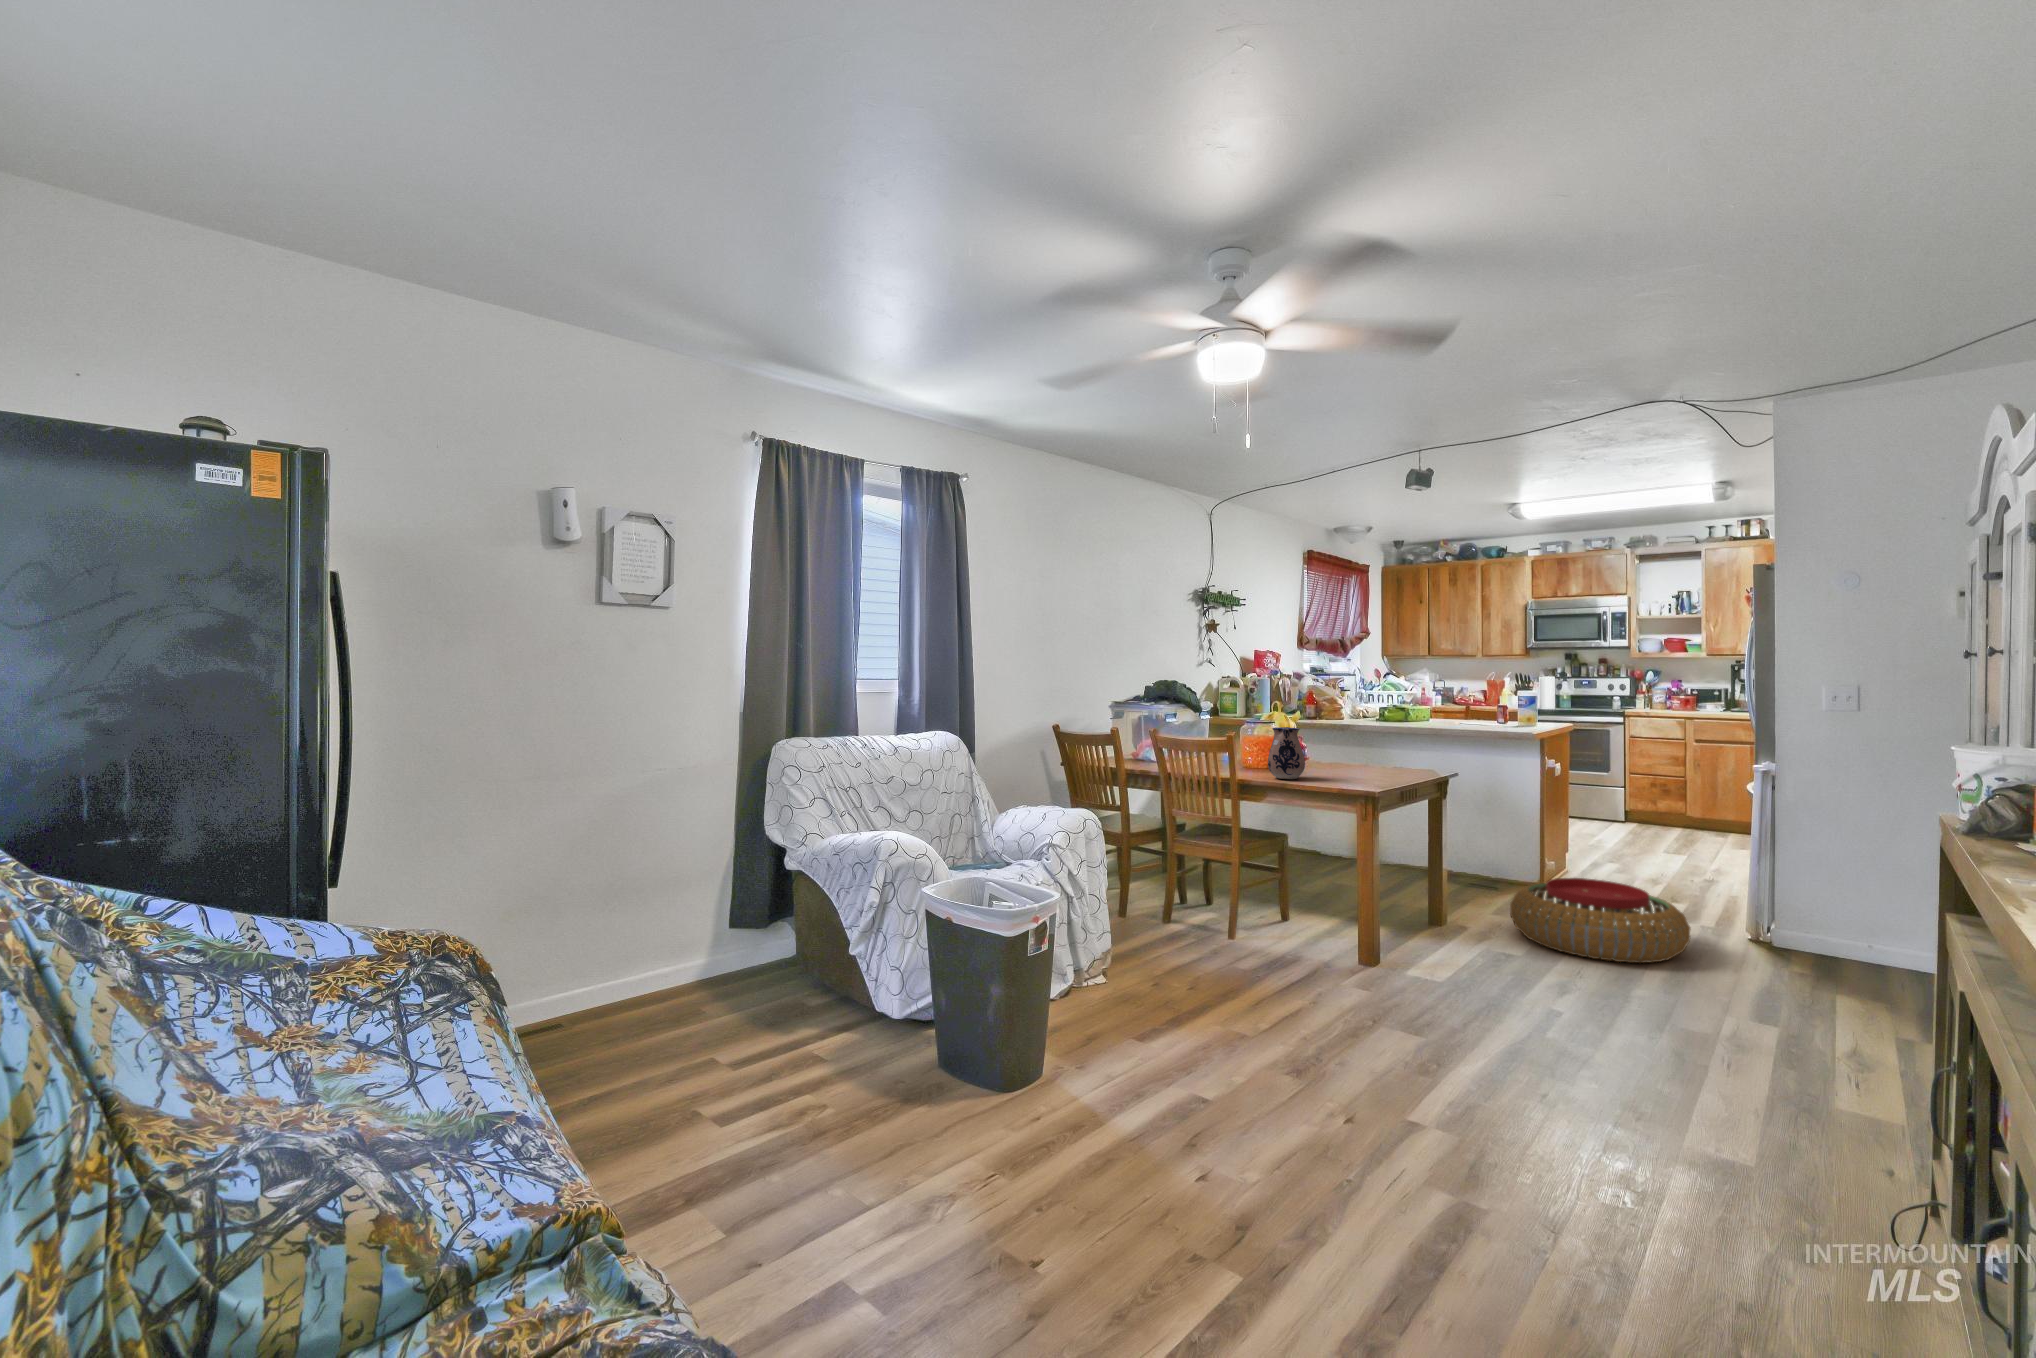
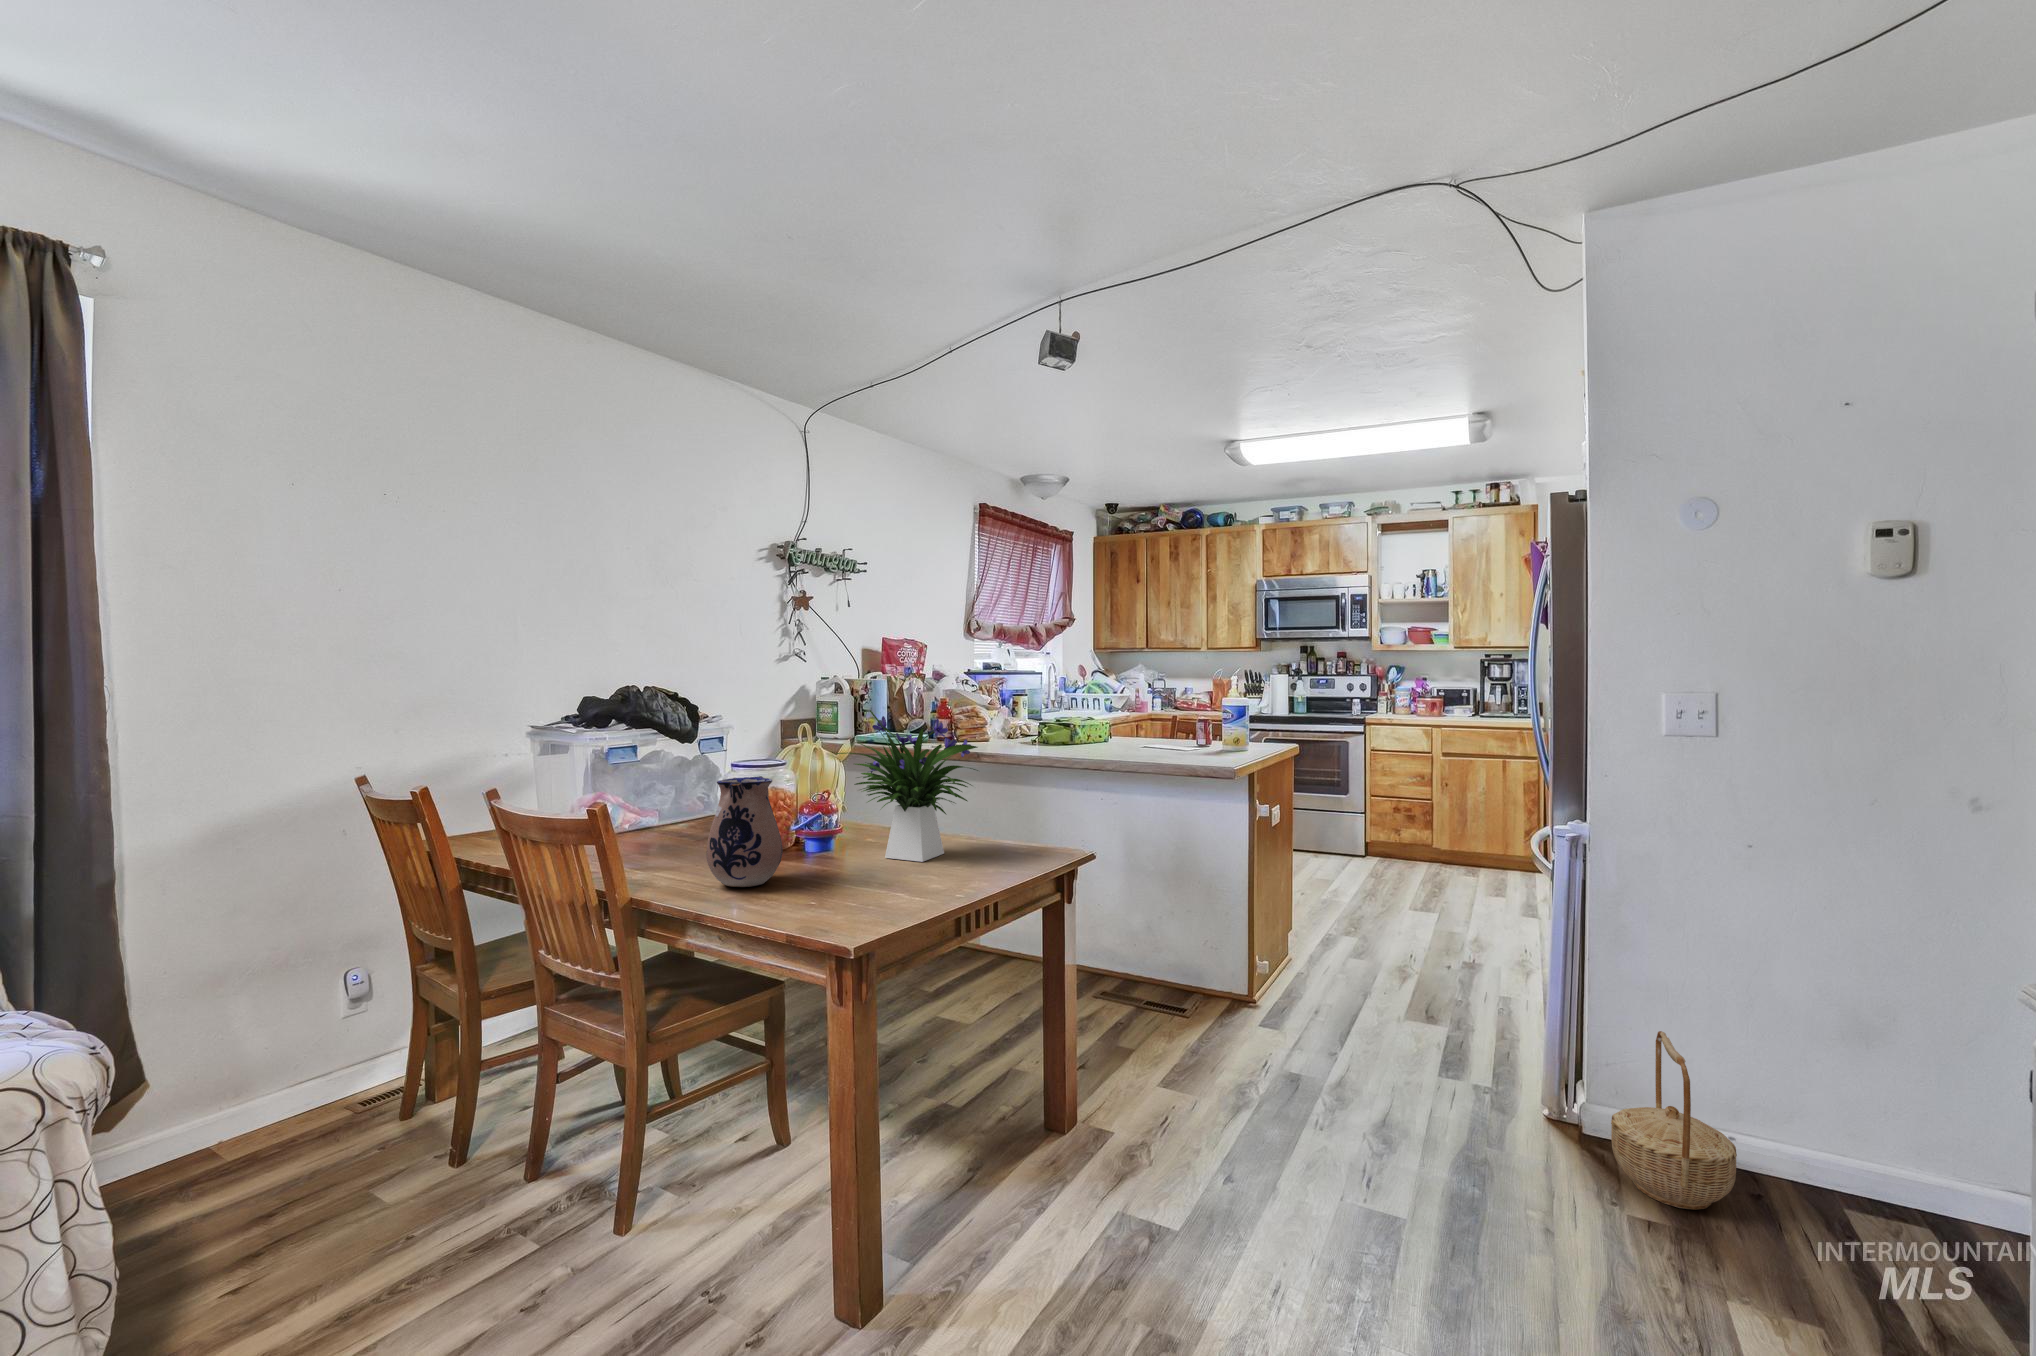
flower arrangement: none [1319,695,1397,775] -> present [836,710,978,862]
pouf: present [1510,878,1691,963] -> none [1170,1034,1467,1241]
basket: none [1784,880,1860,969] -> present [1611,1031,1737,1210]

